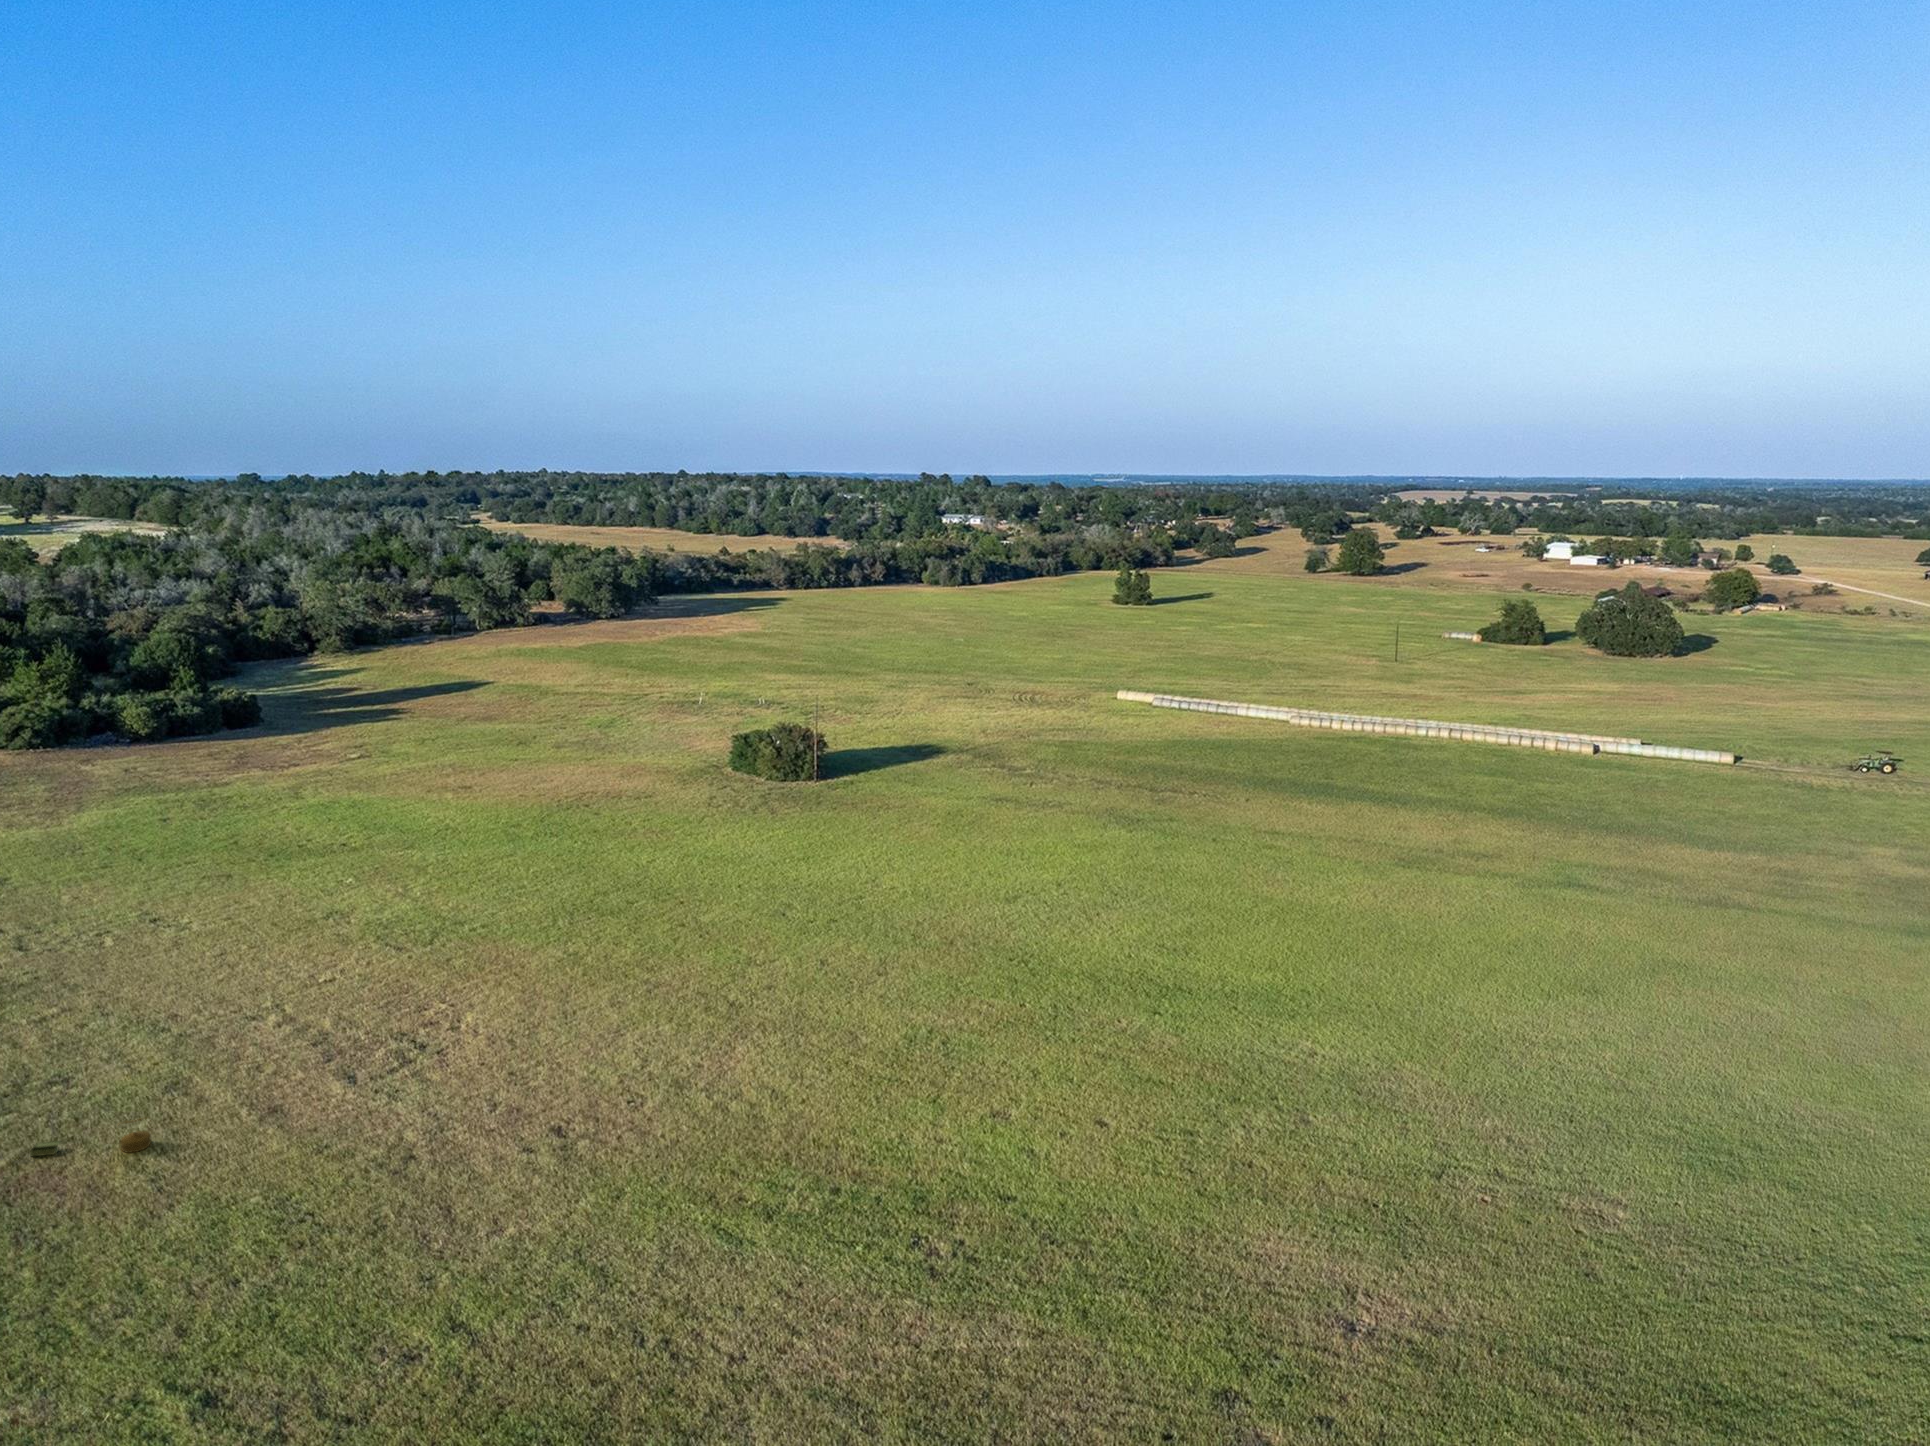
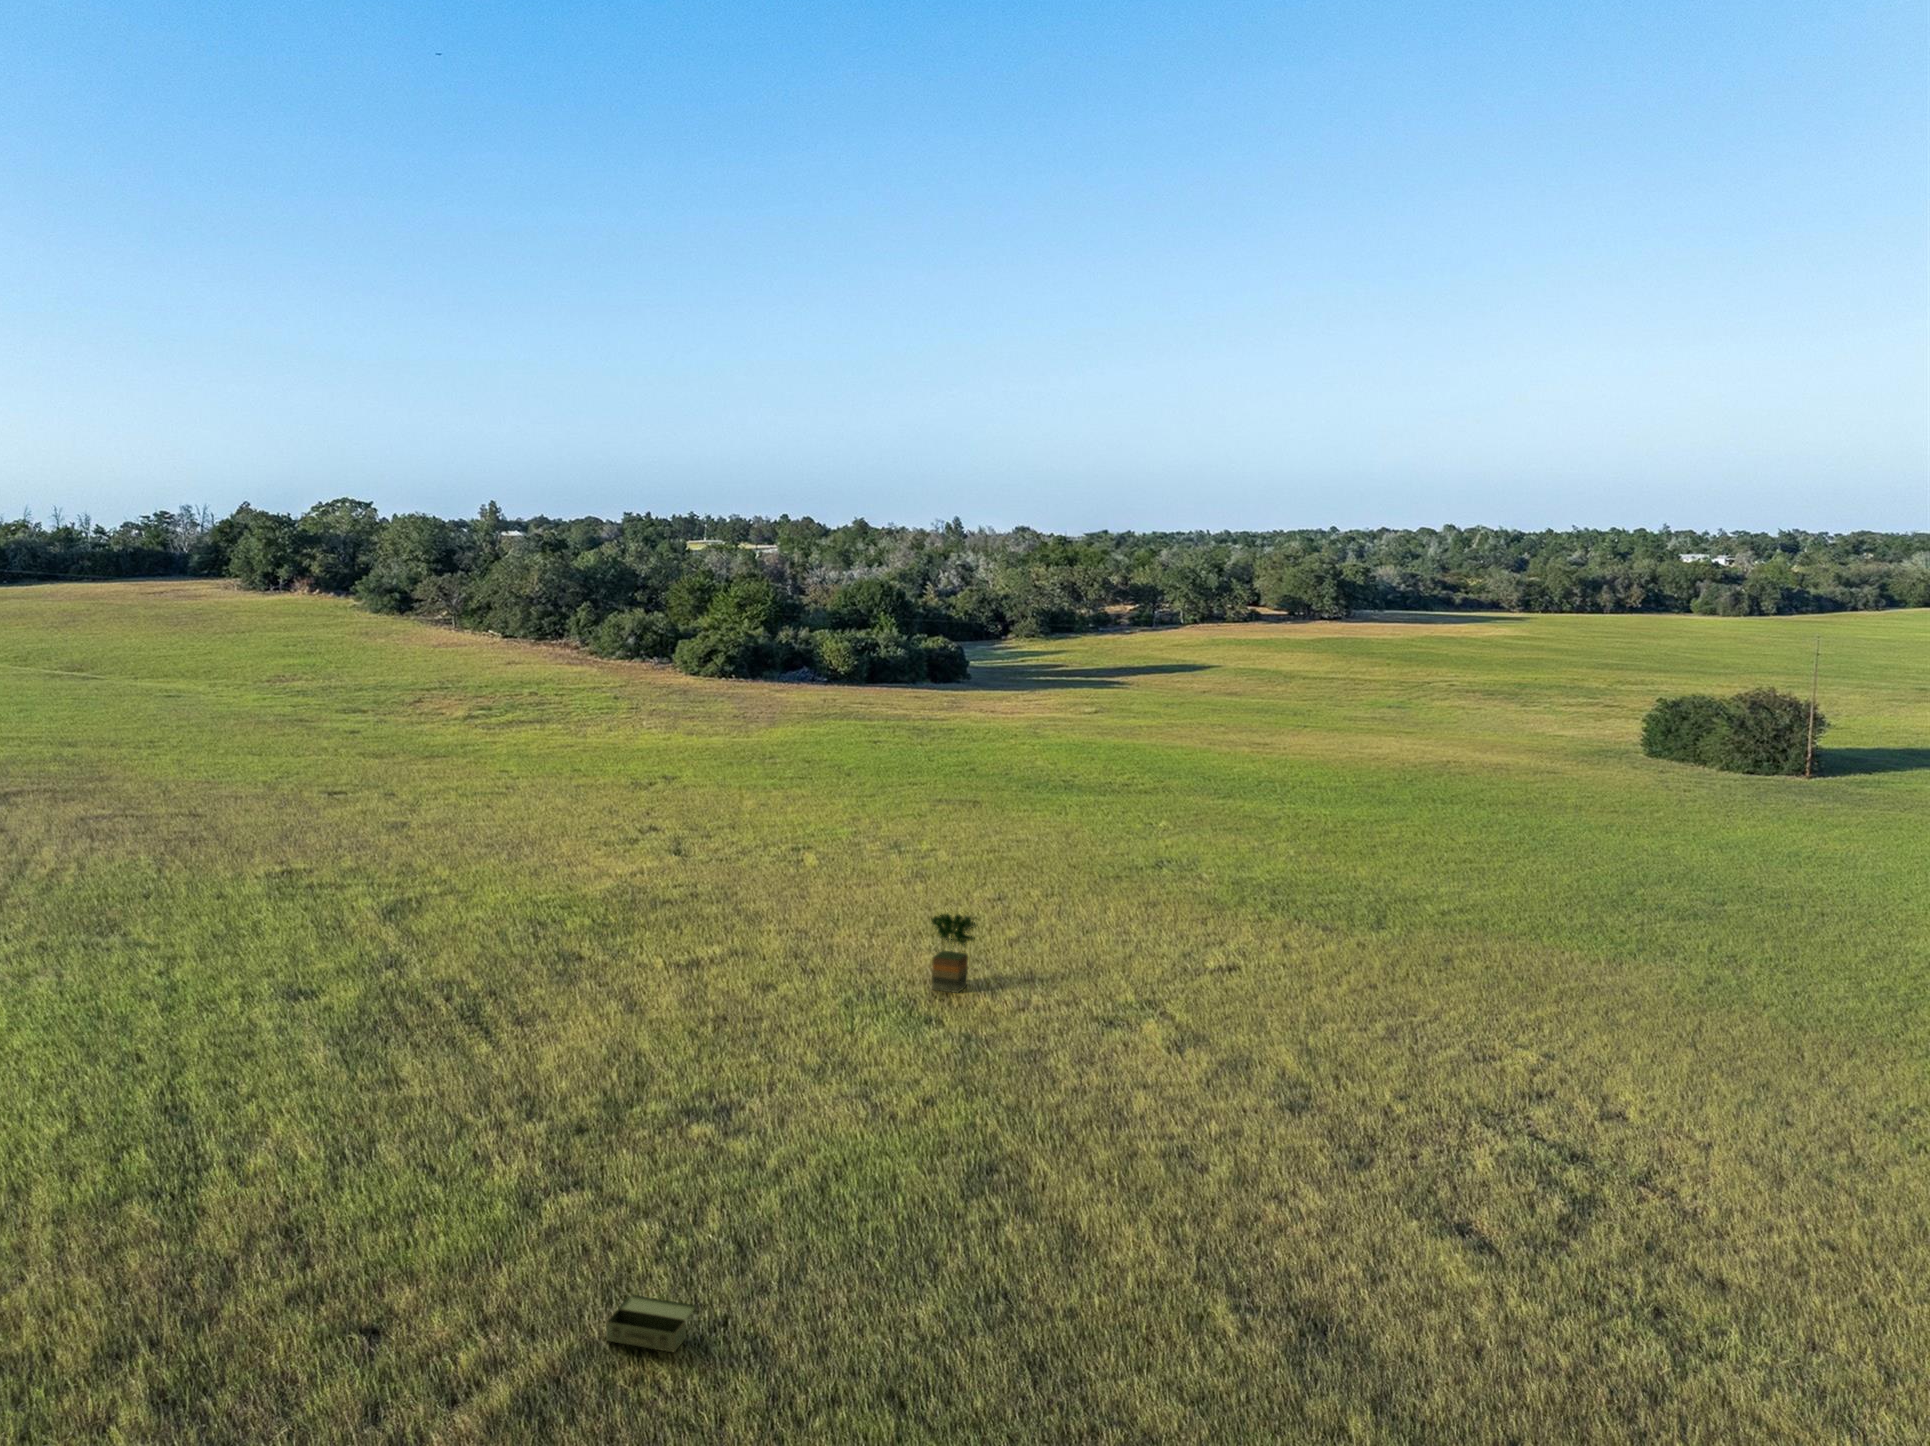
potted tree: none [164,976,189,1011] -> present [931,913,976,993]
basket: present [119,1118,151,1153] -> none [864,1290,970,1418]

